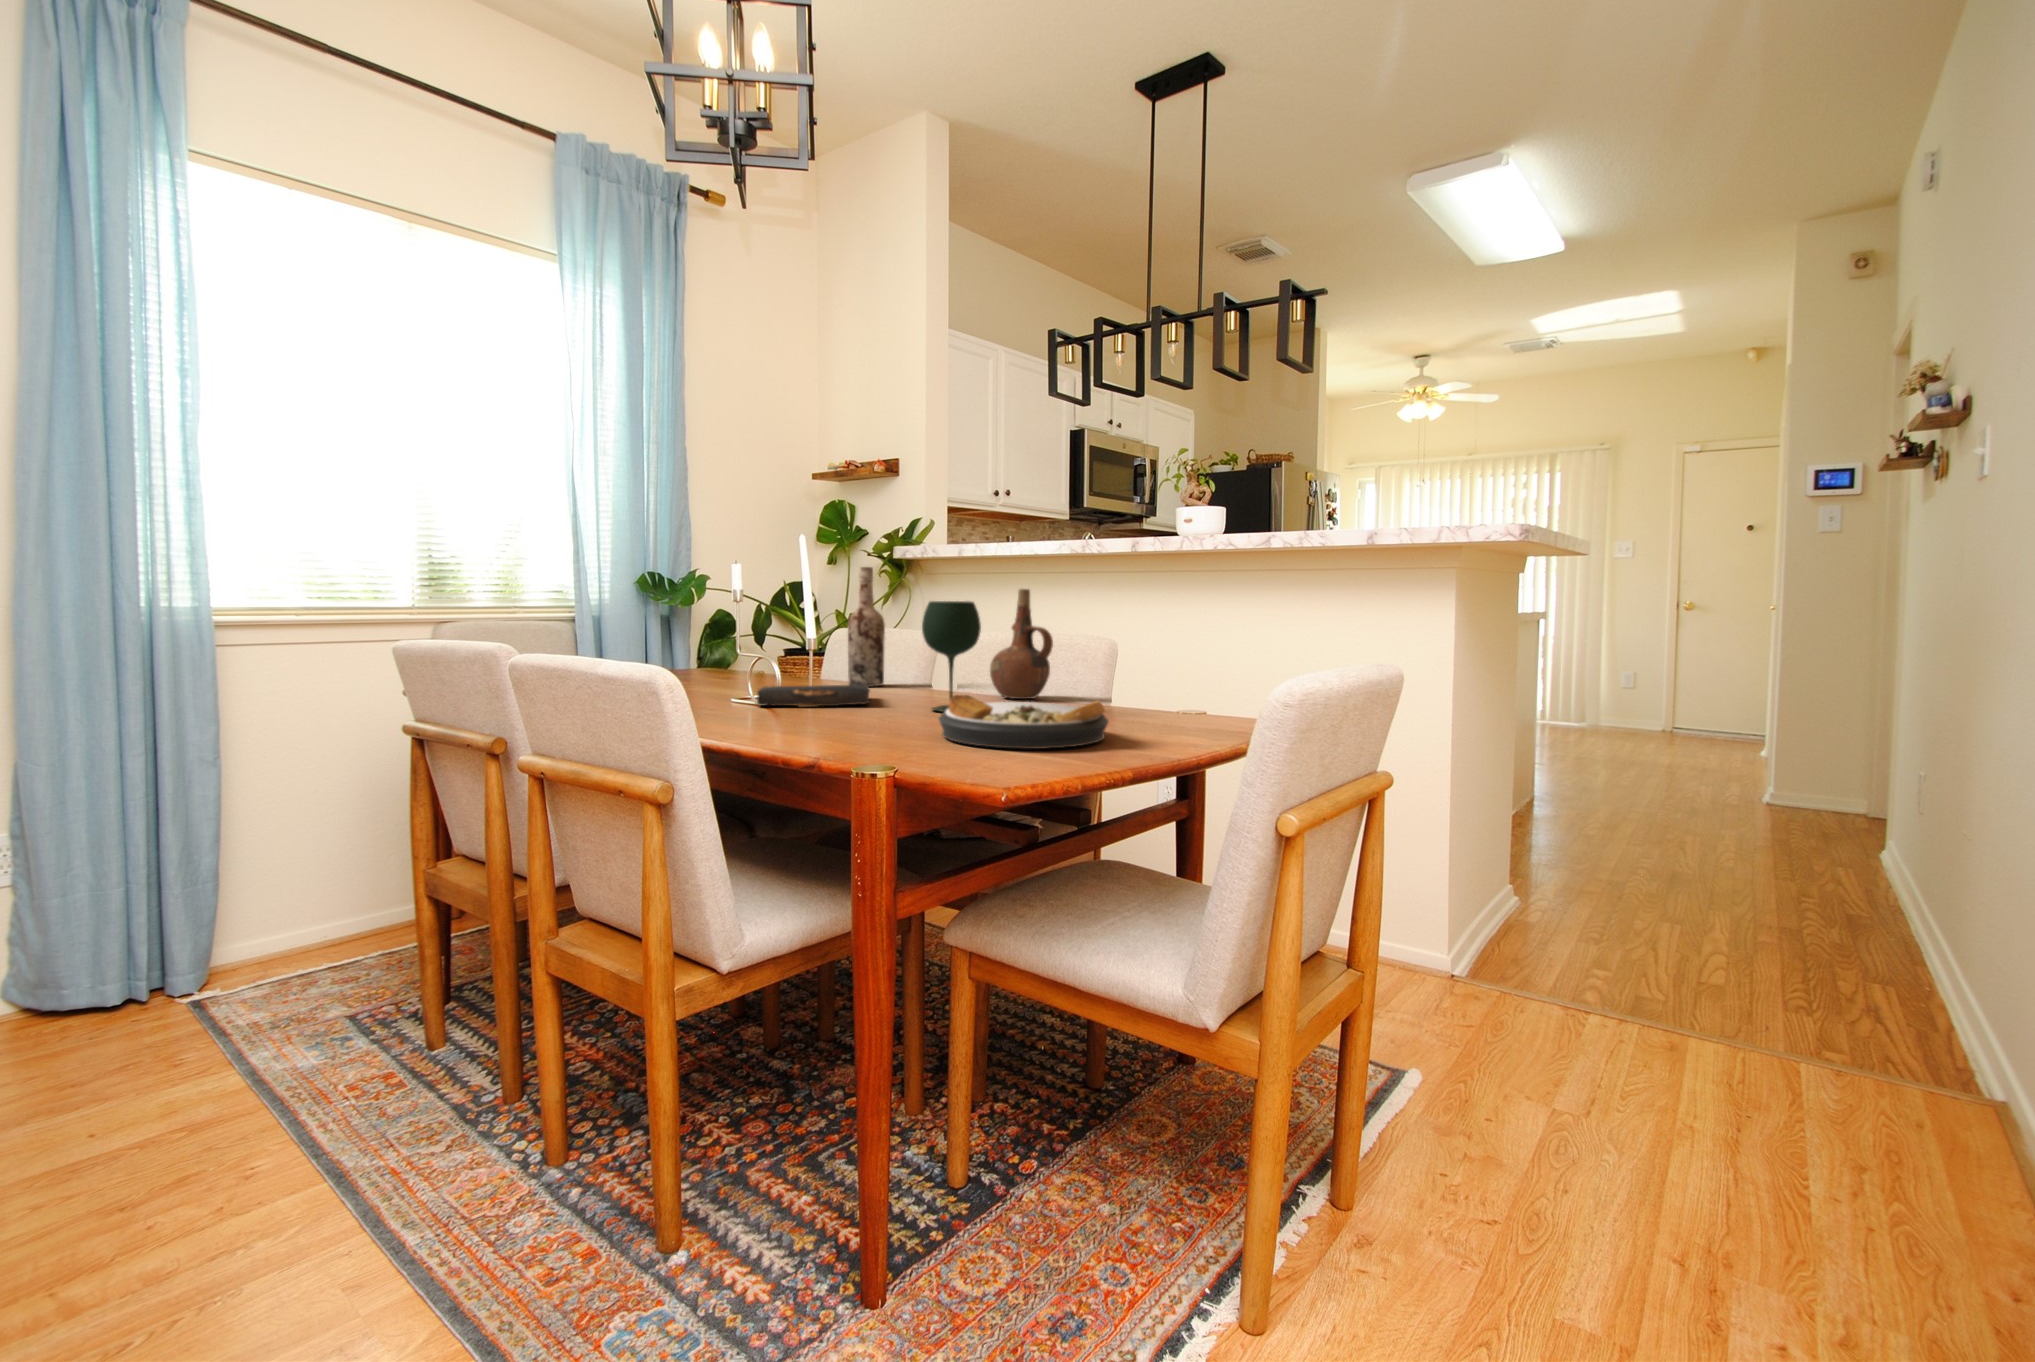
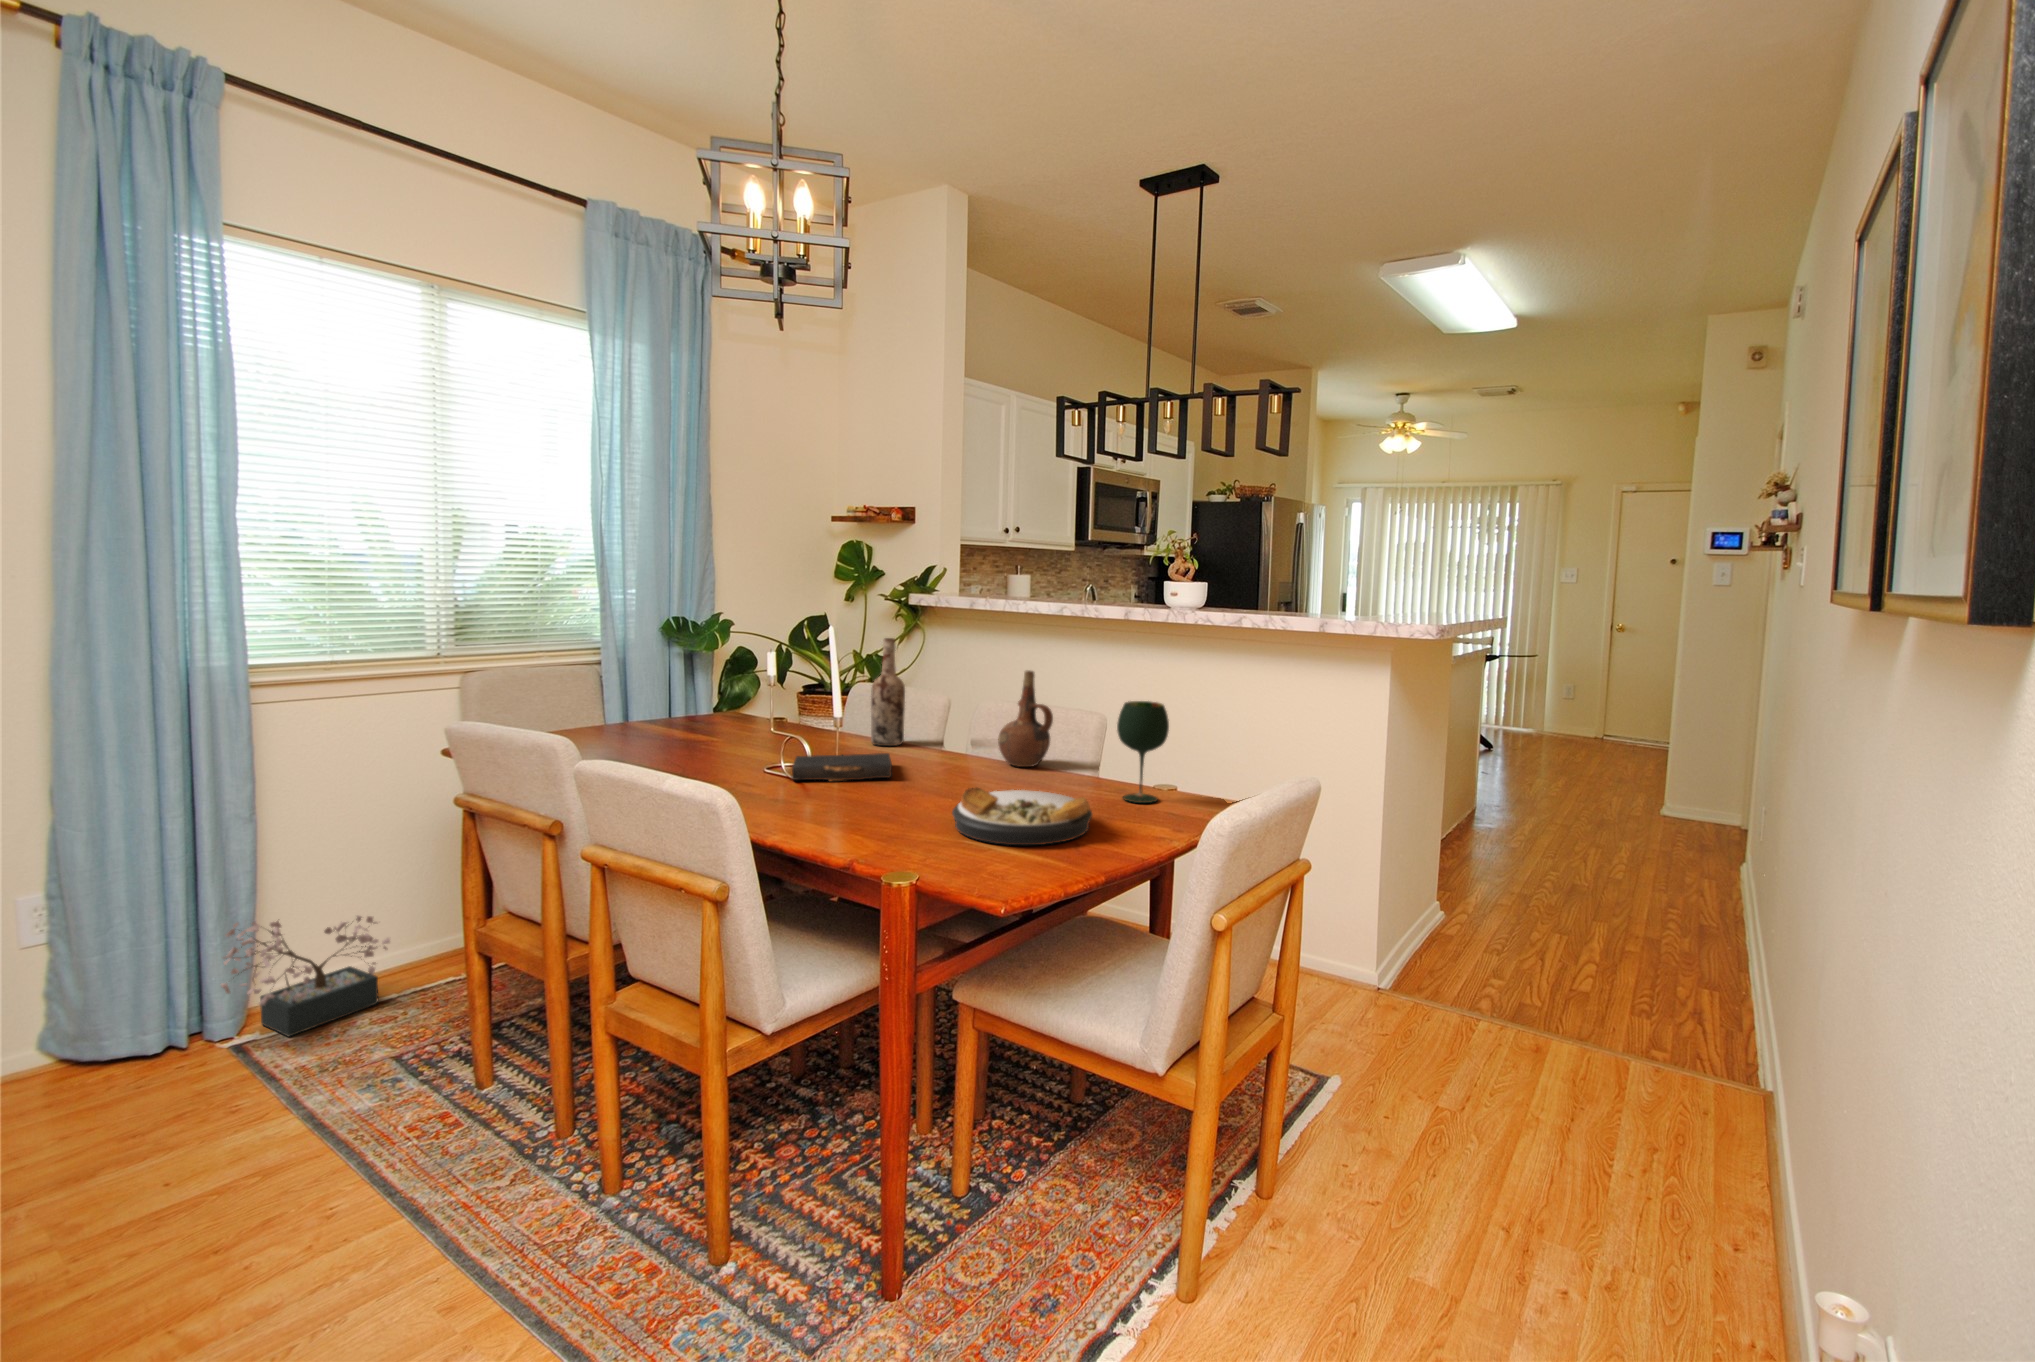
wine glass: present [922,601,981,712] -> present [1117,701,1169,803]
decorative plant: none [181,870,354,993] -> present [221,916,390,1037]

